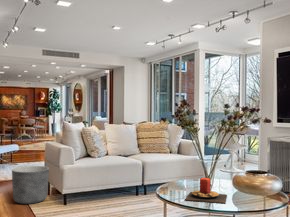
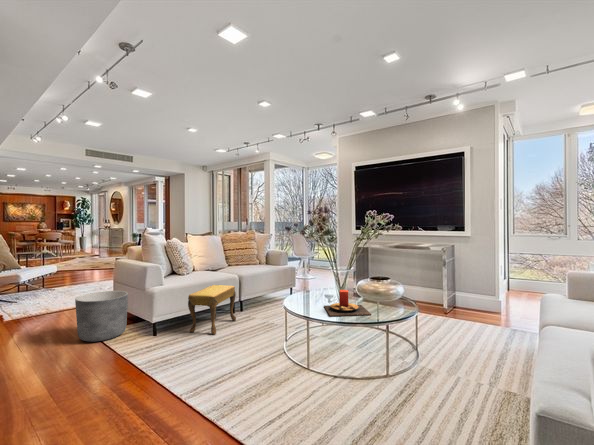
footstool: none [91,168,135,210] -> present [188,285,236,335]

